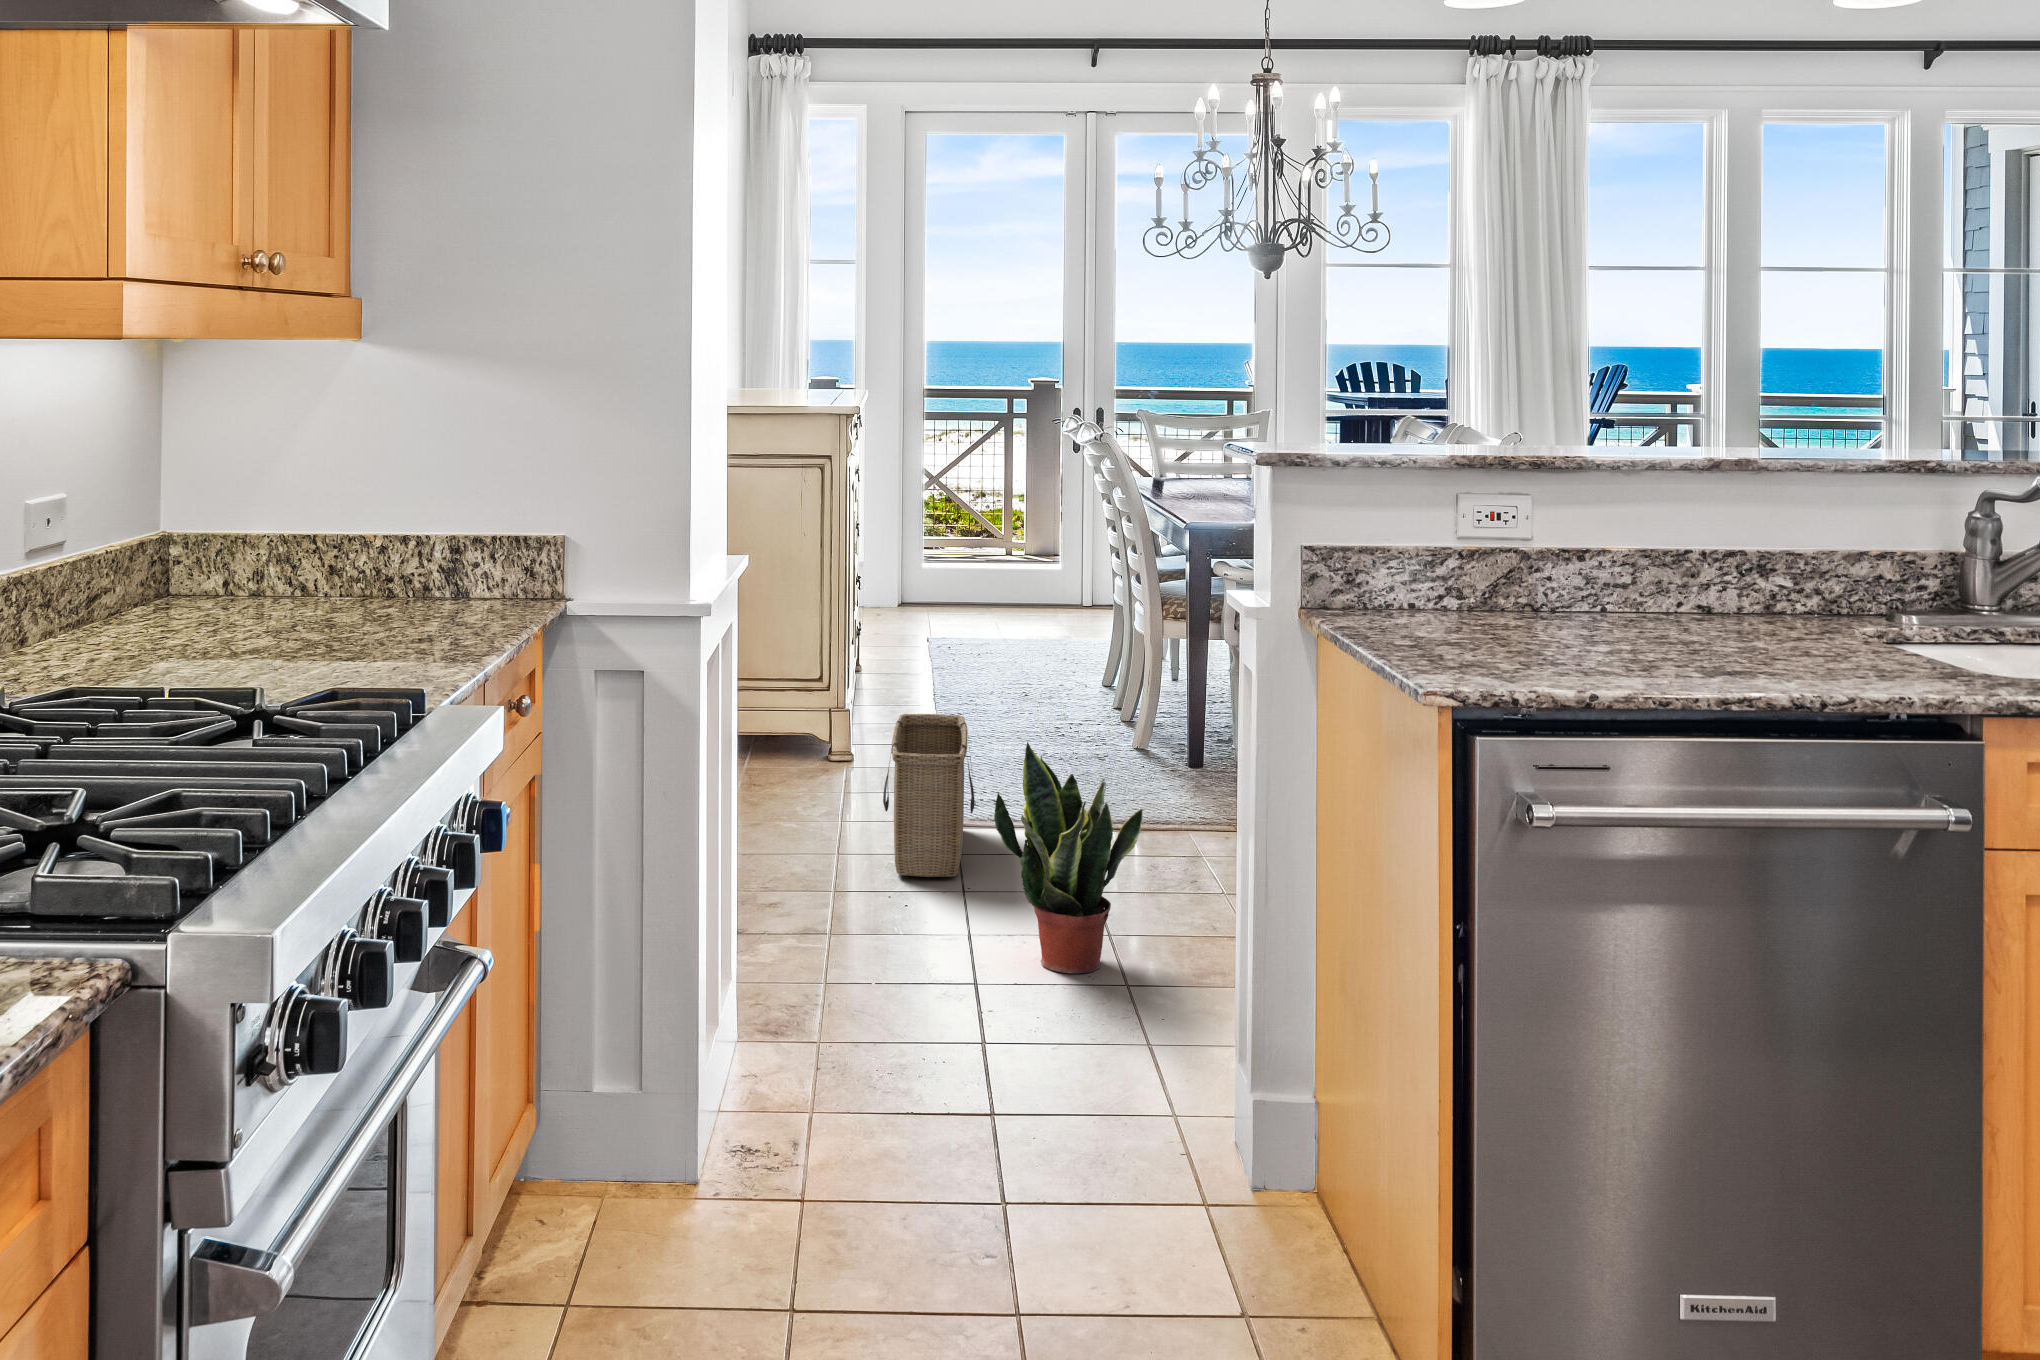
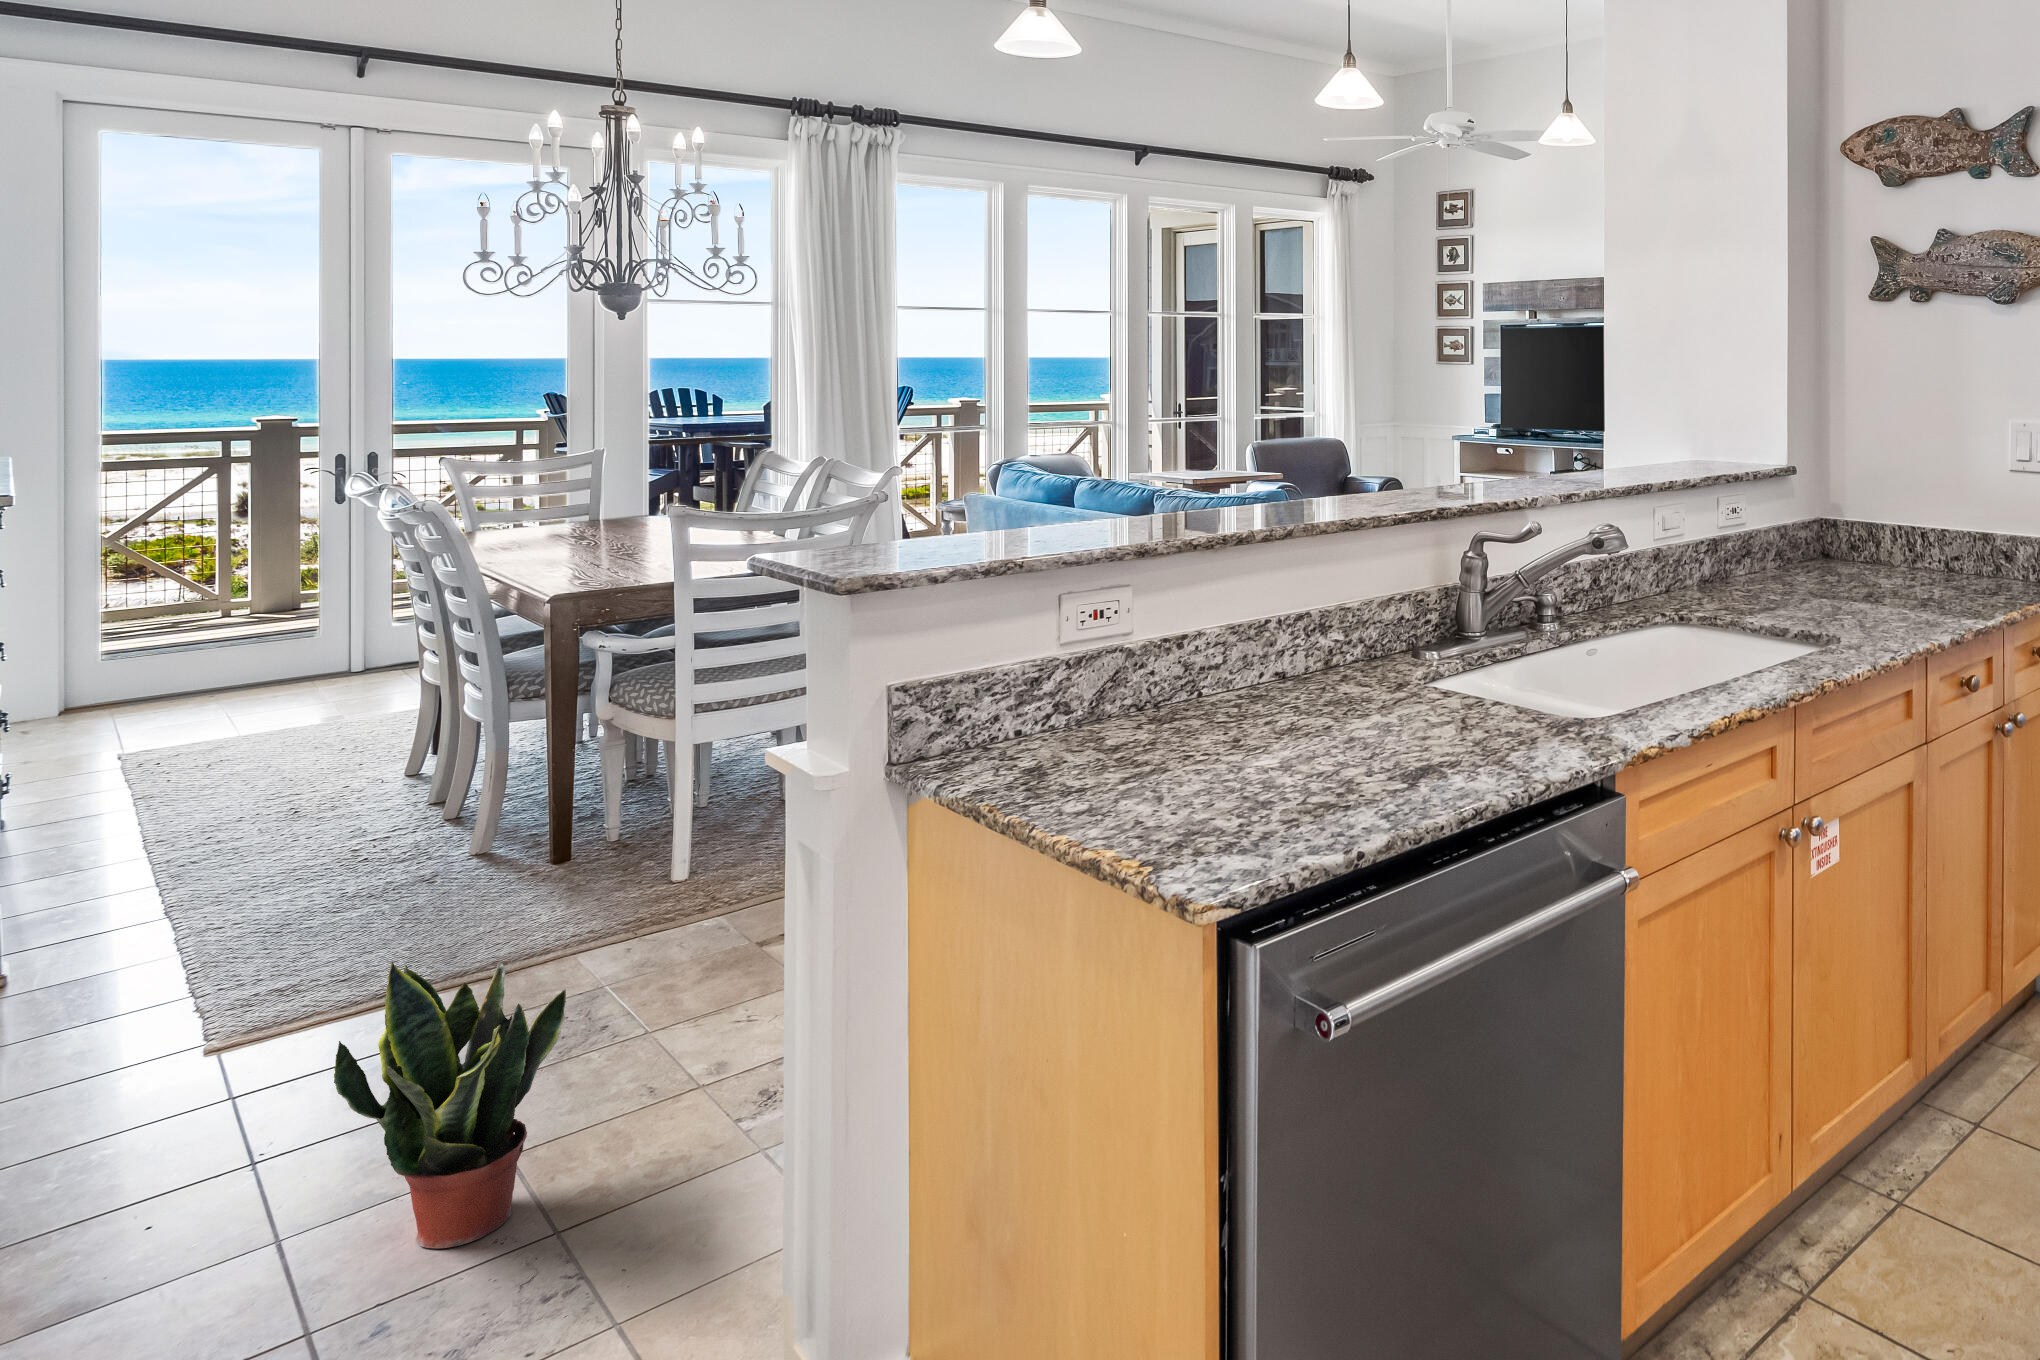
basket: present [883,714,975,877] -> none [89,903,263,1172]

